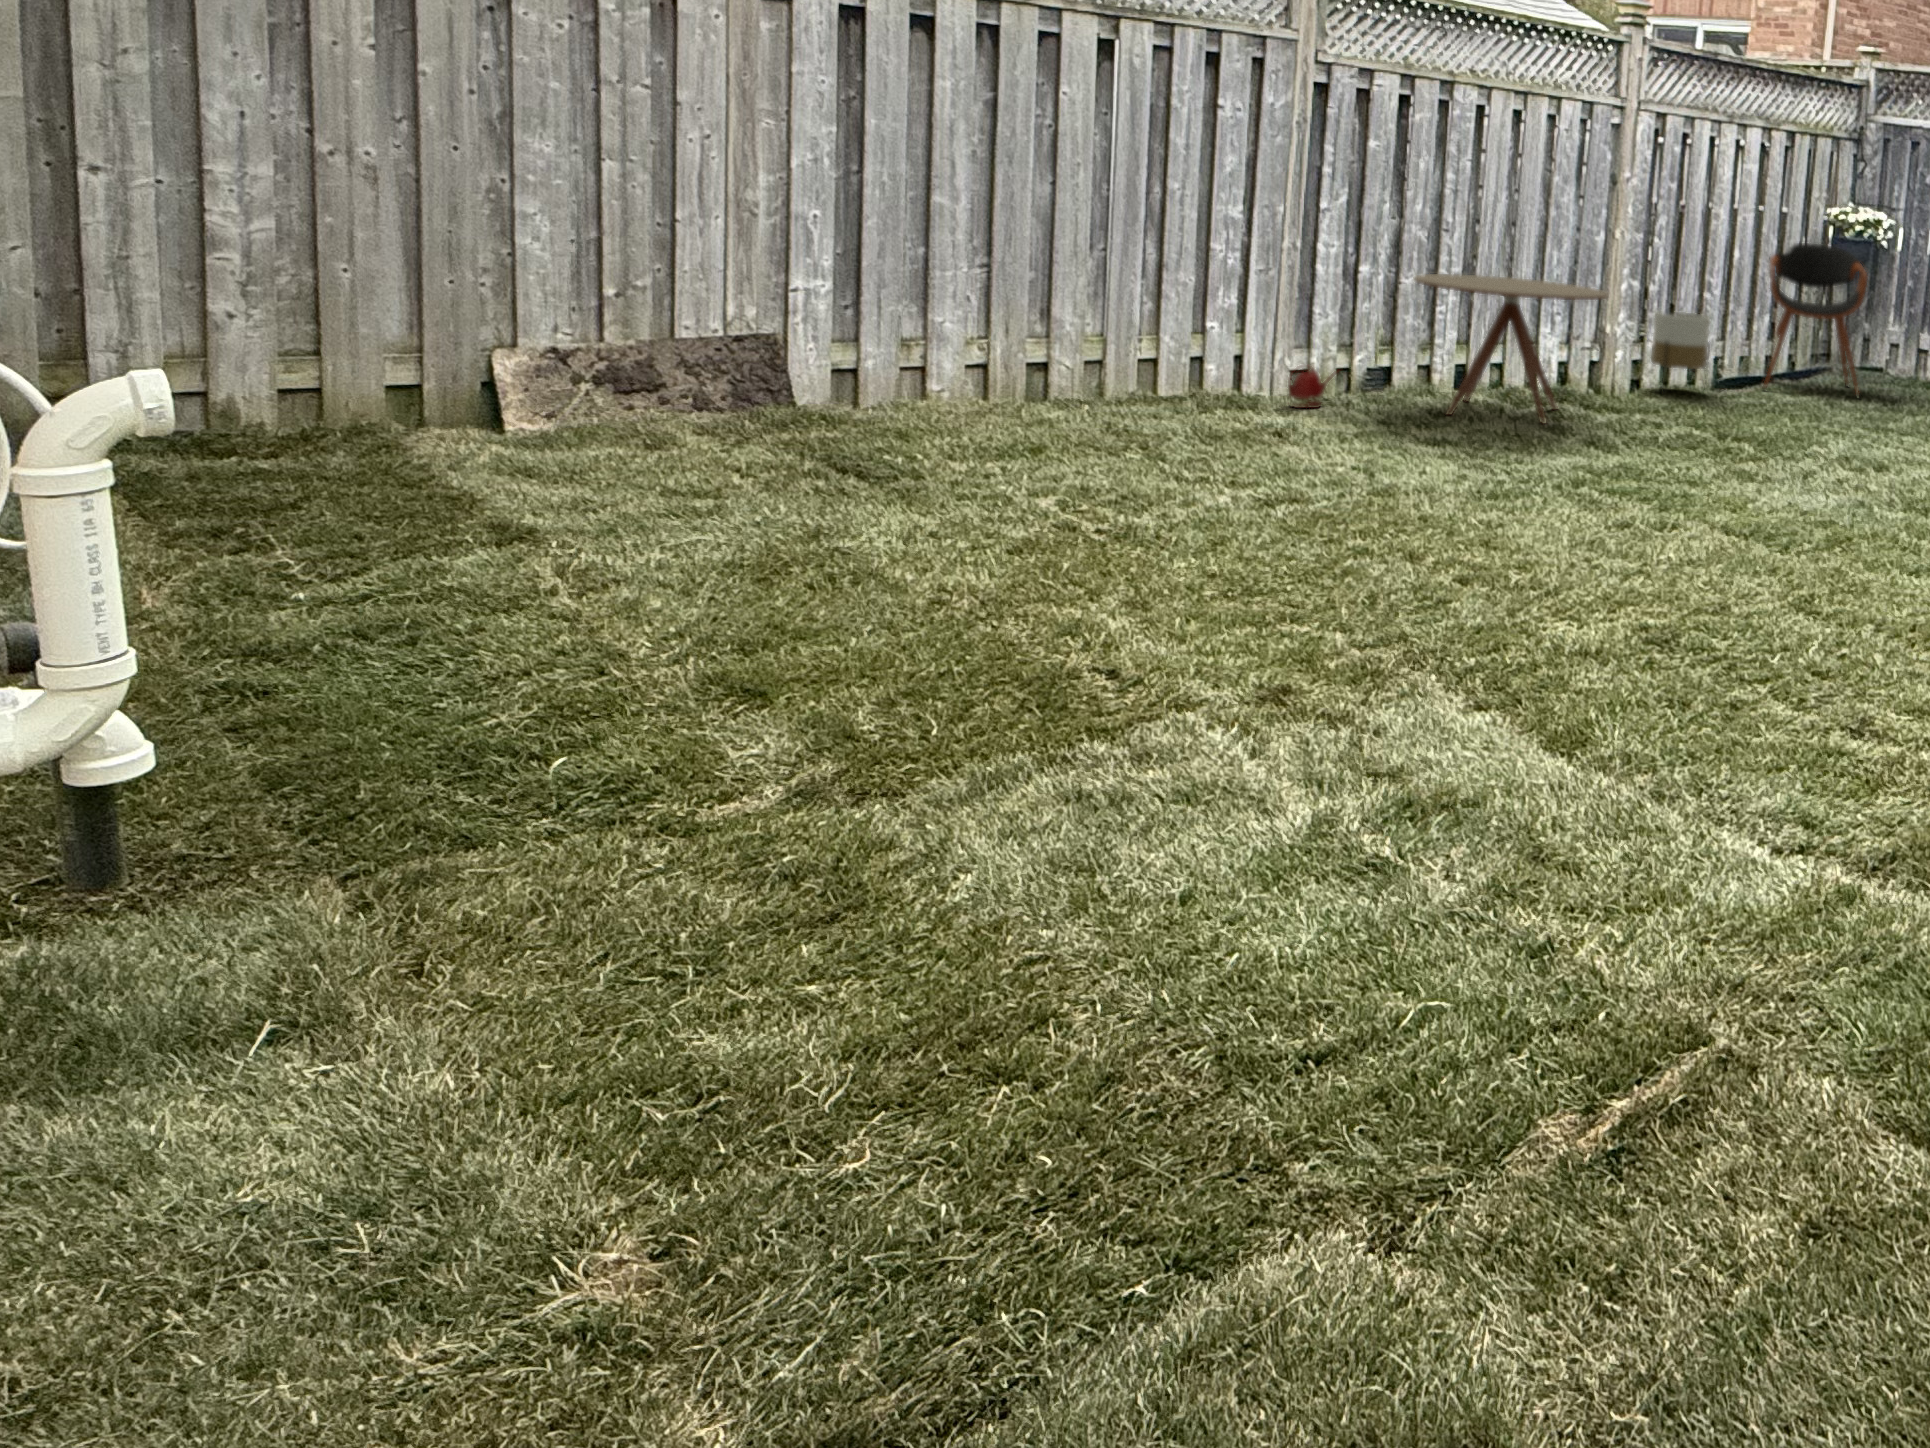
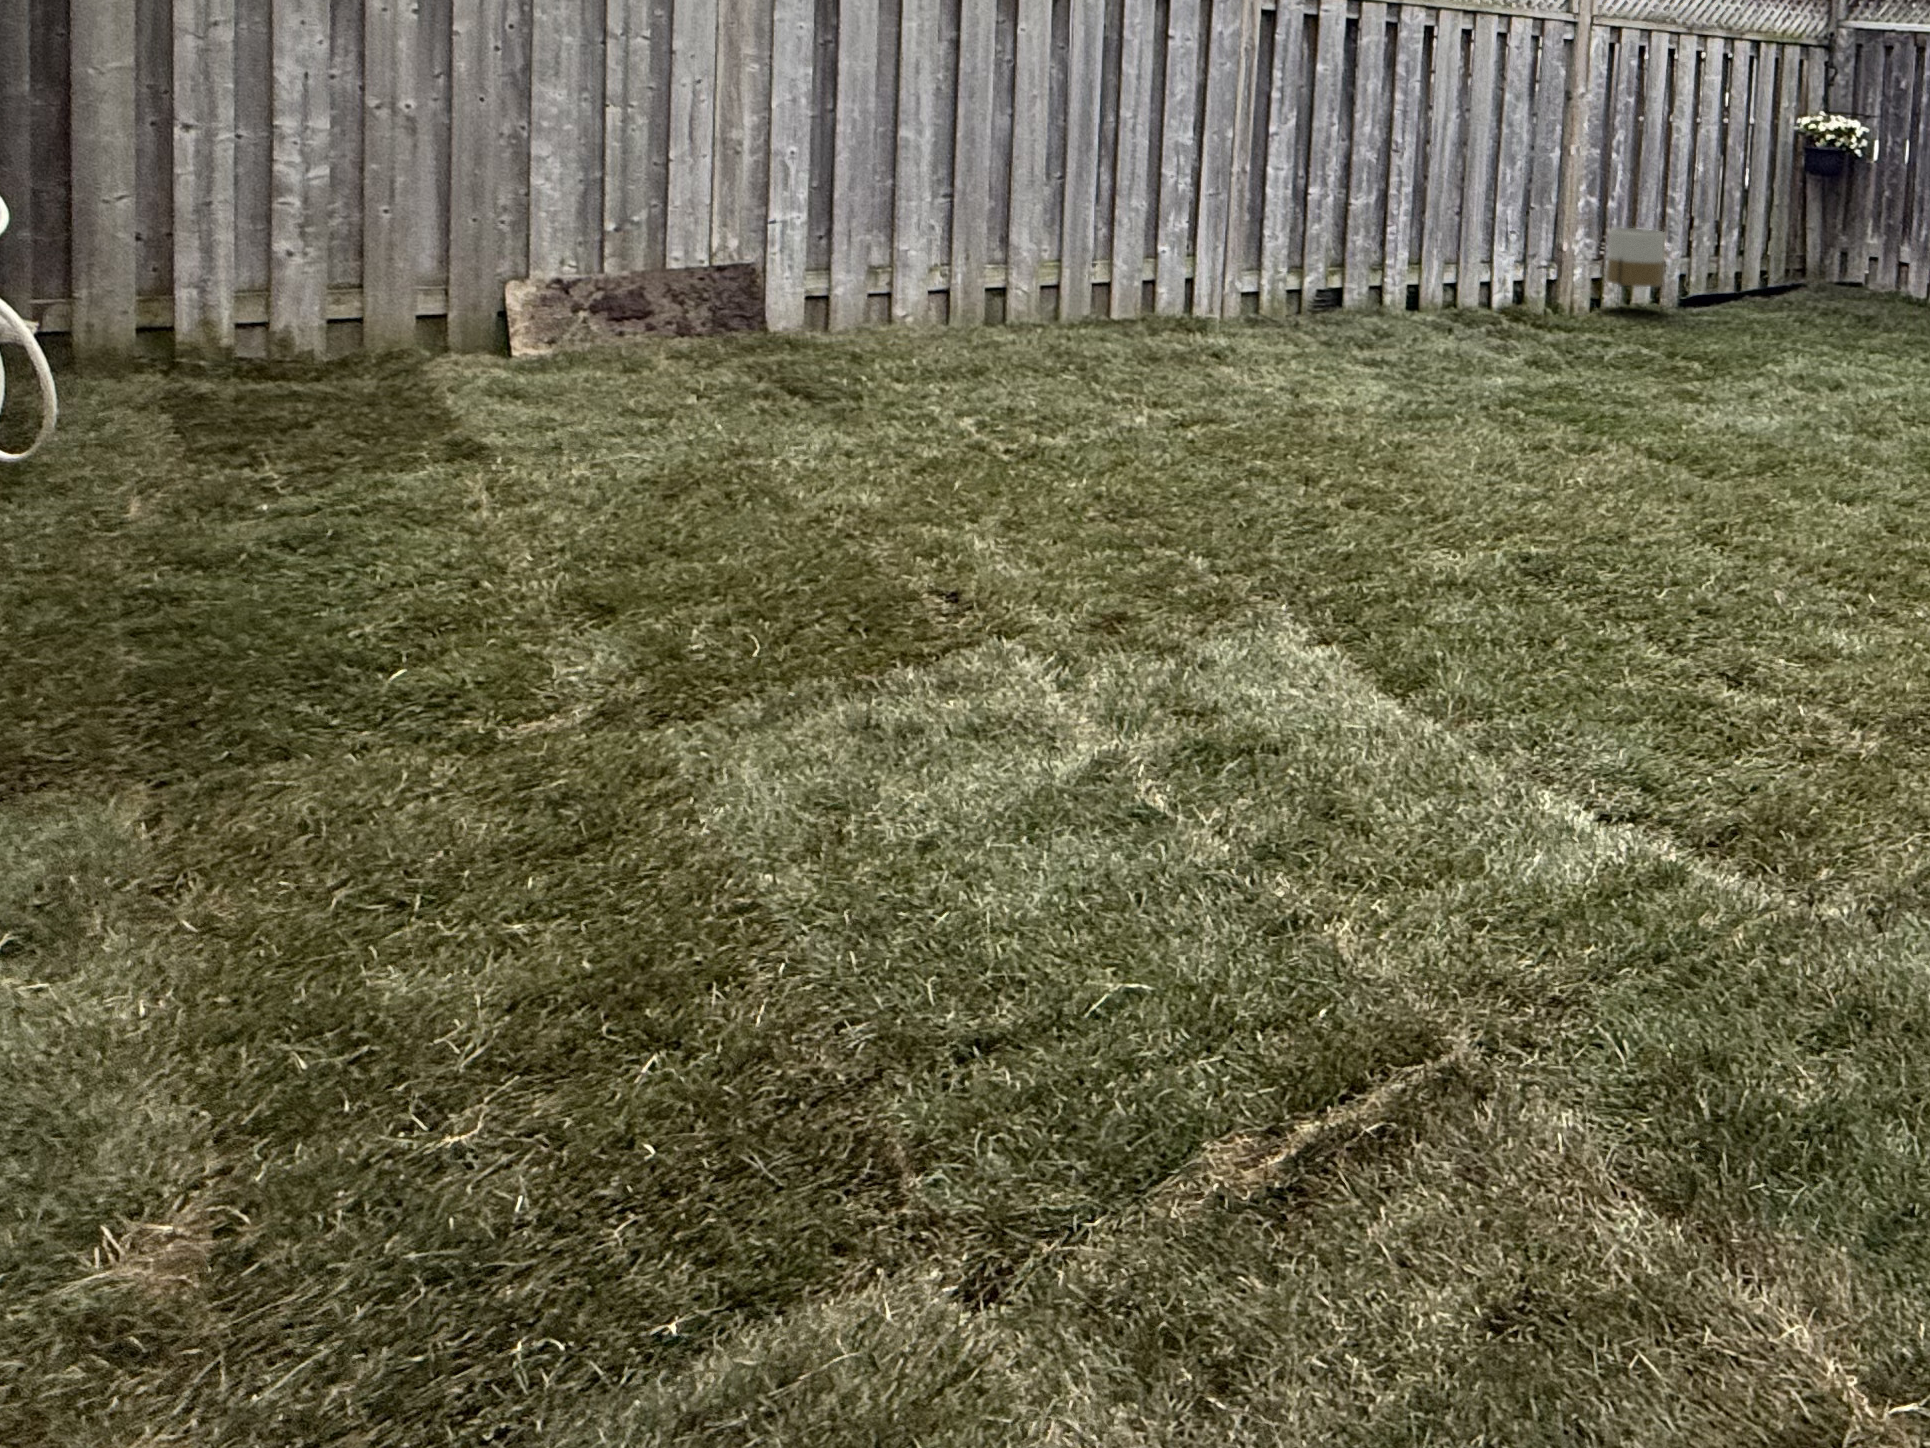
chair: present [1763,243,1867,397] -> none [1720,155,1834,316]
round table: present [1414,274,1609,423] -> none [1357,194,1551,344]
watering can: present [1288,366,1338,408] -> none [1235,286,1288,330]

